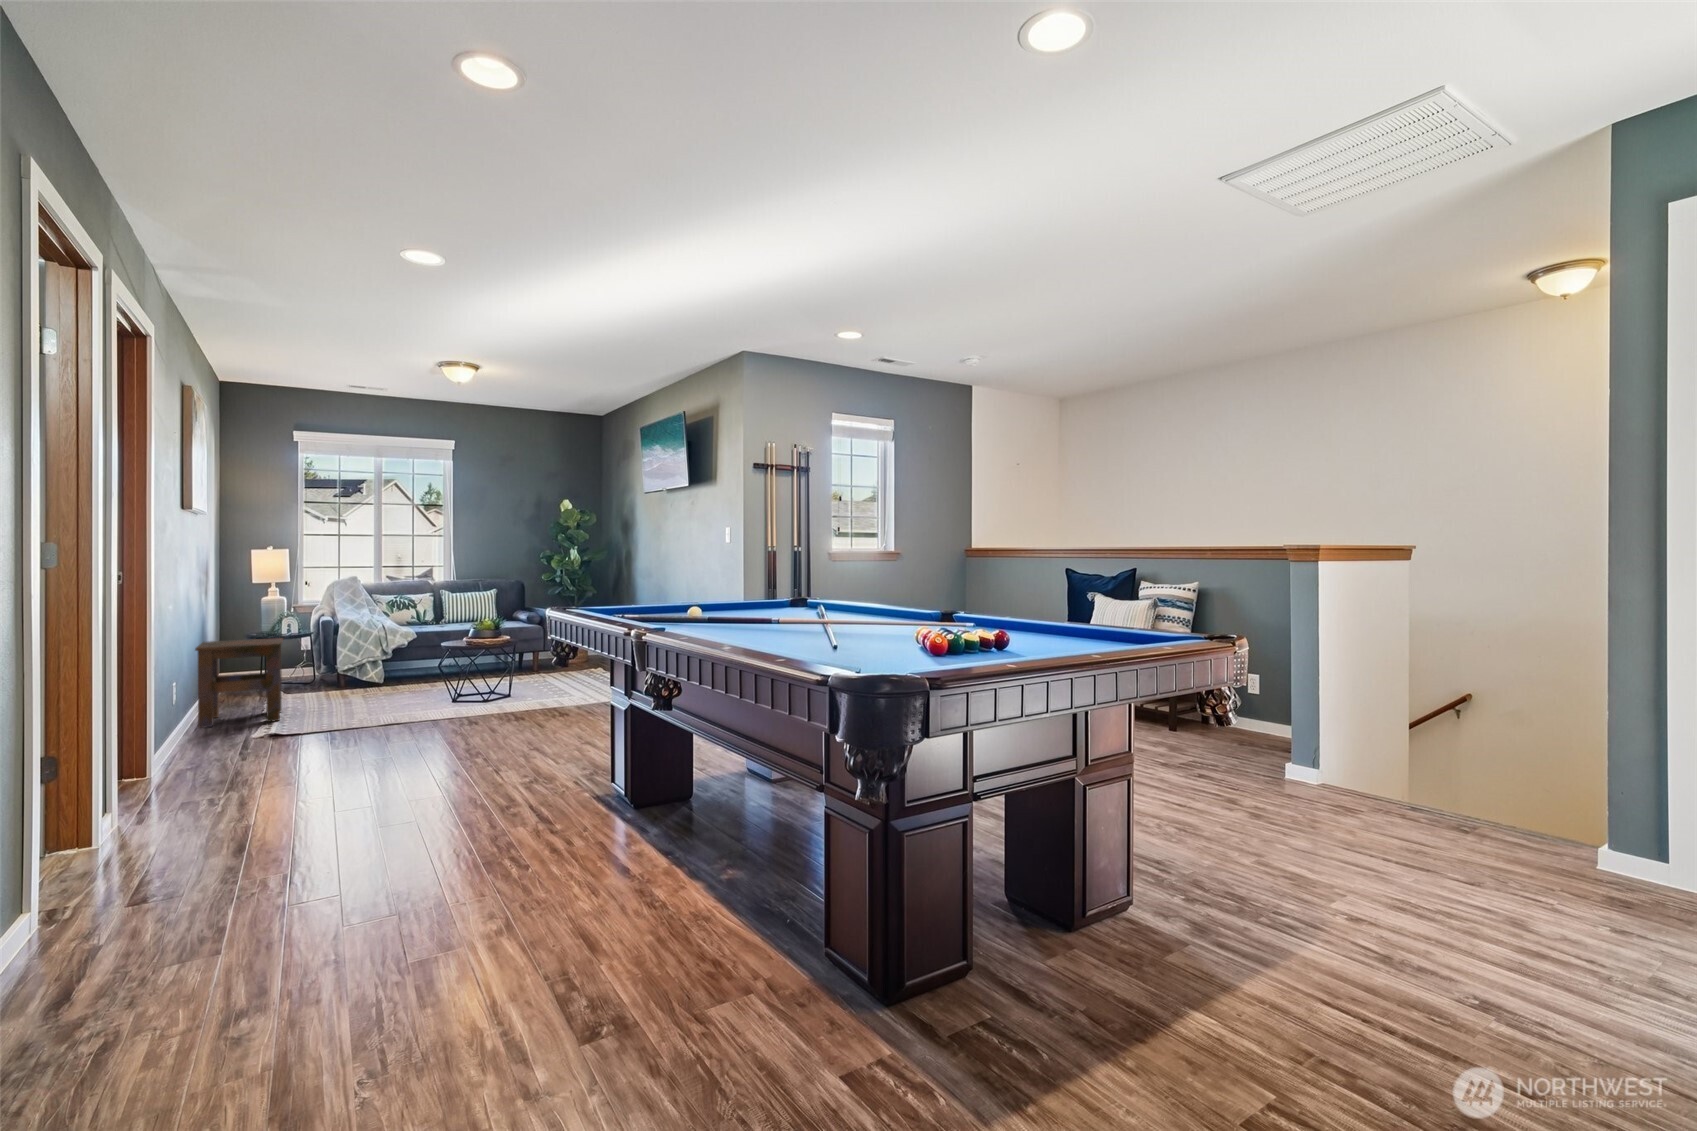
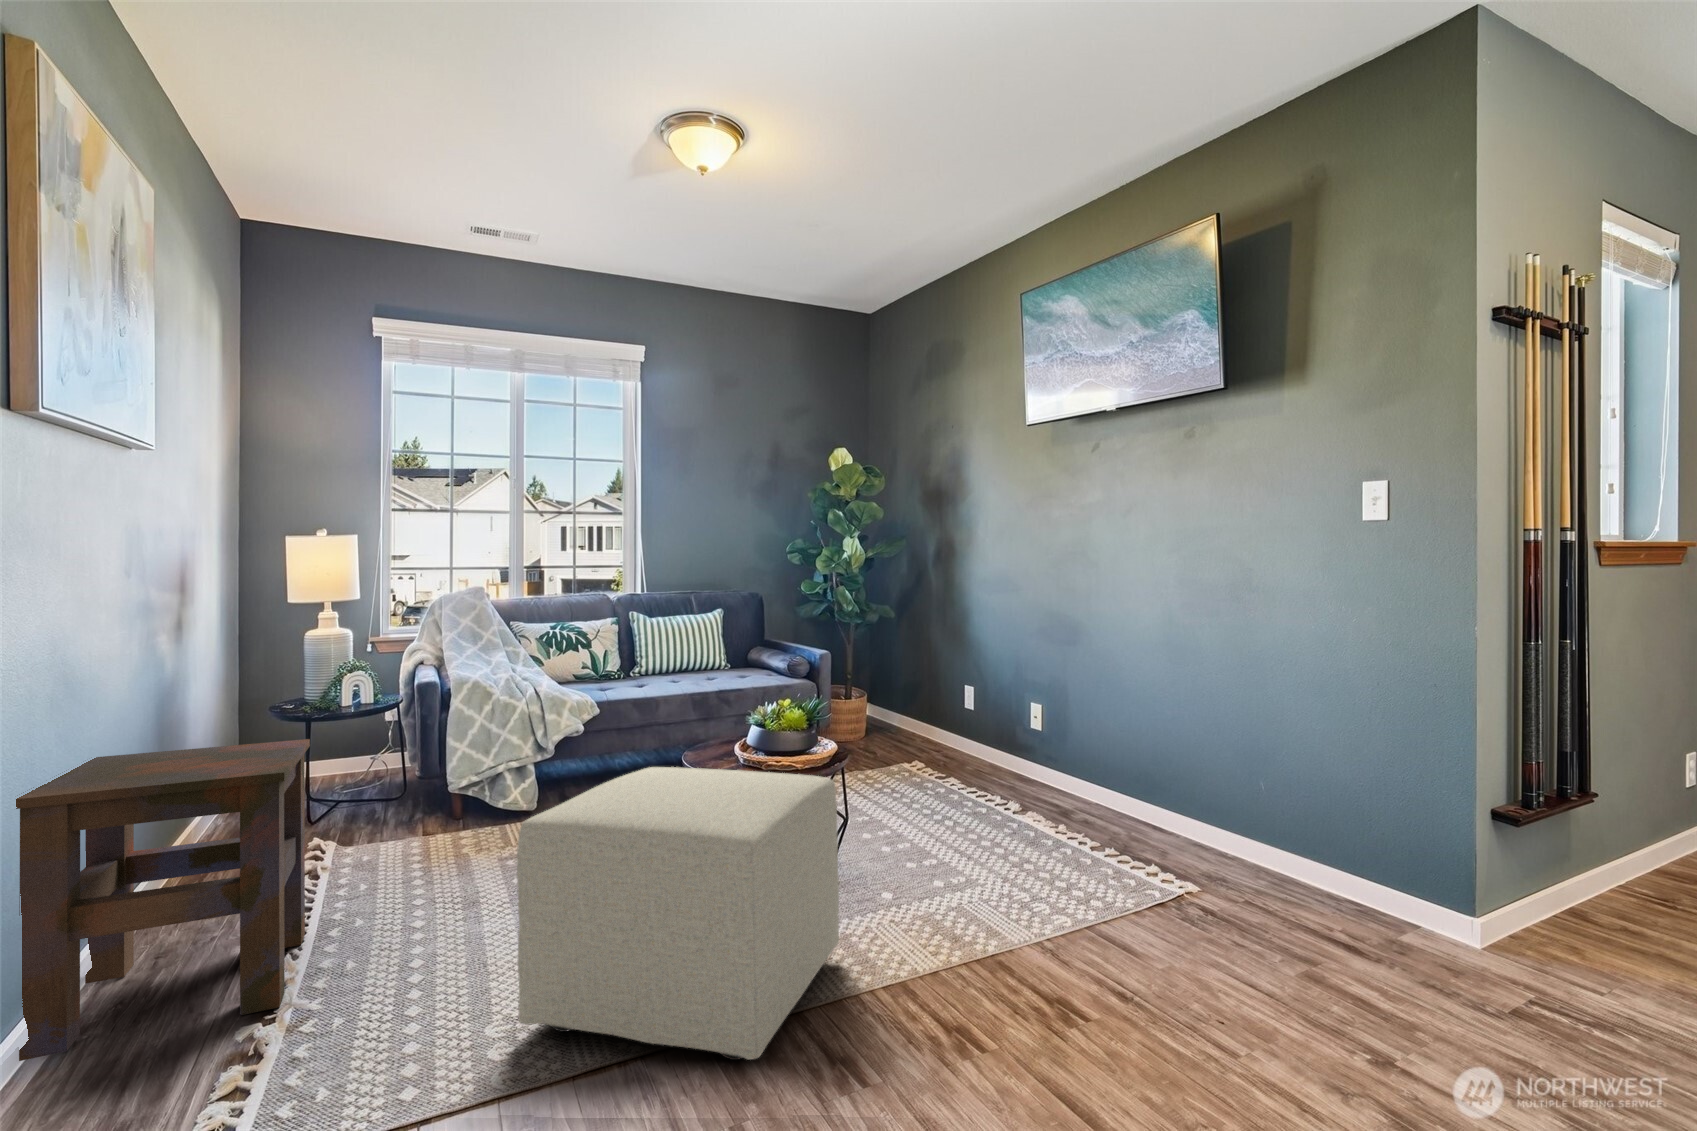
ottoman: none [361,648,481,724] -> present [517,767,839,1060]

